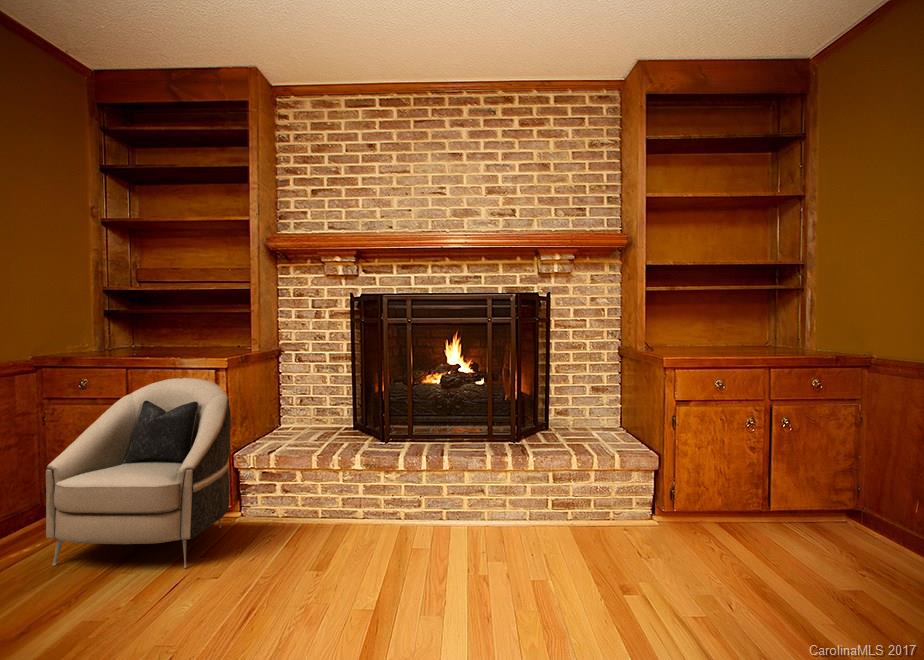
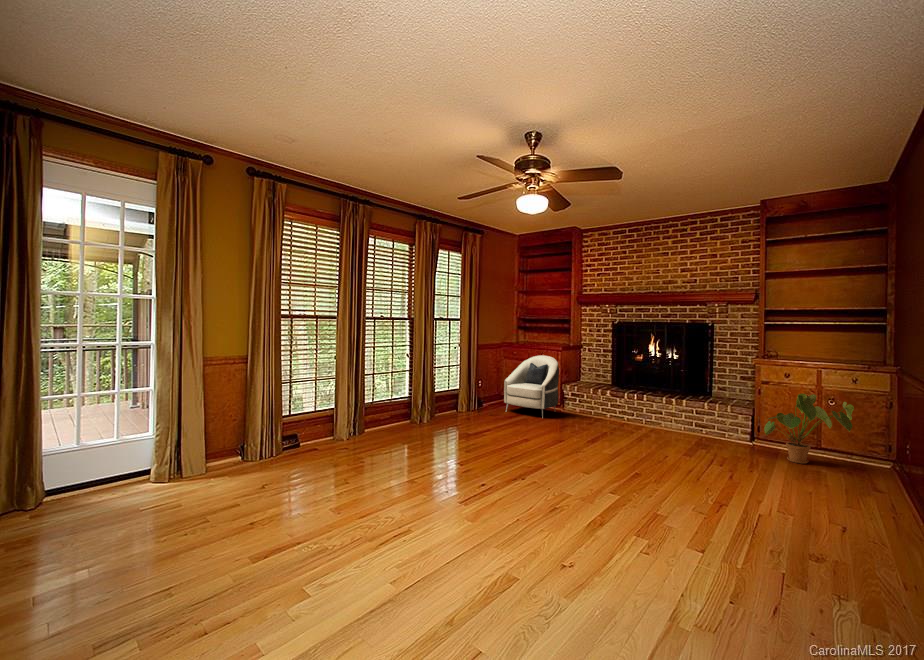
house plant: none [711,418,887,570] -> present [764,393,854,464]

